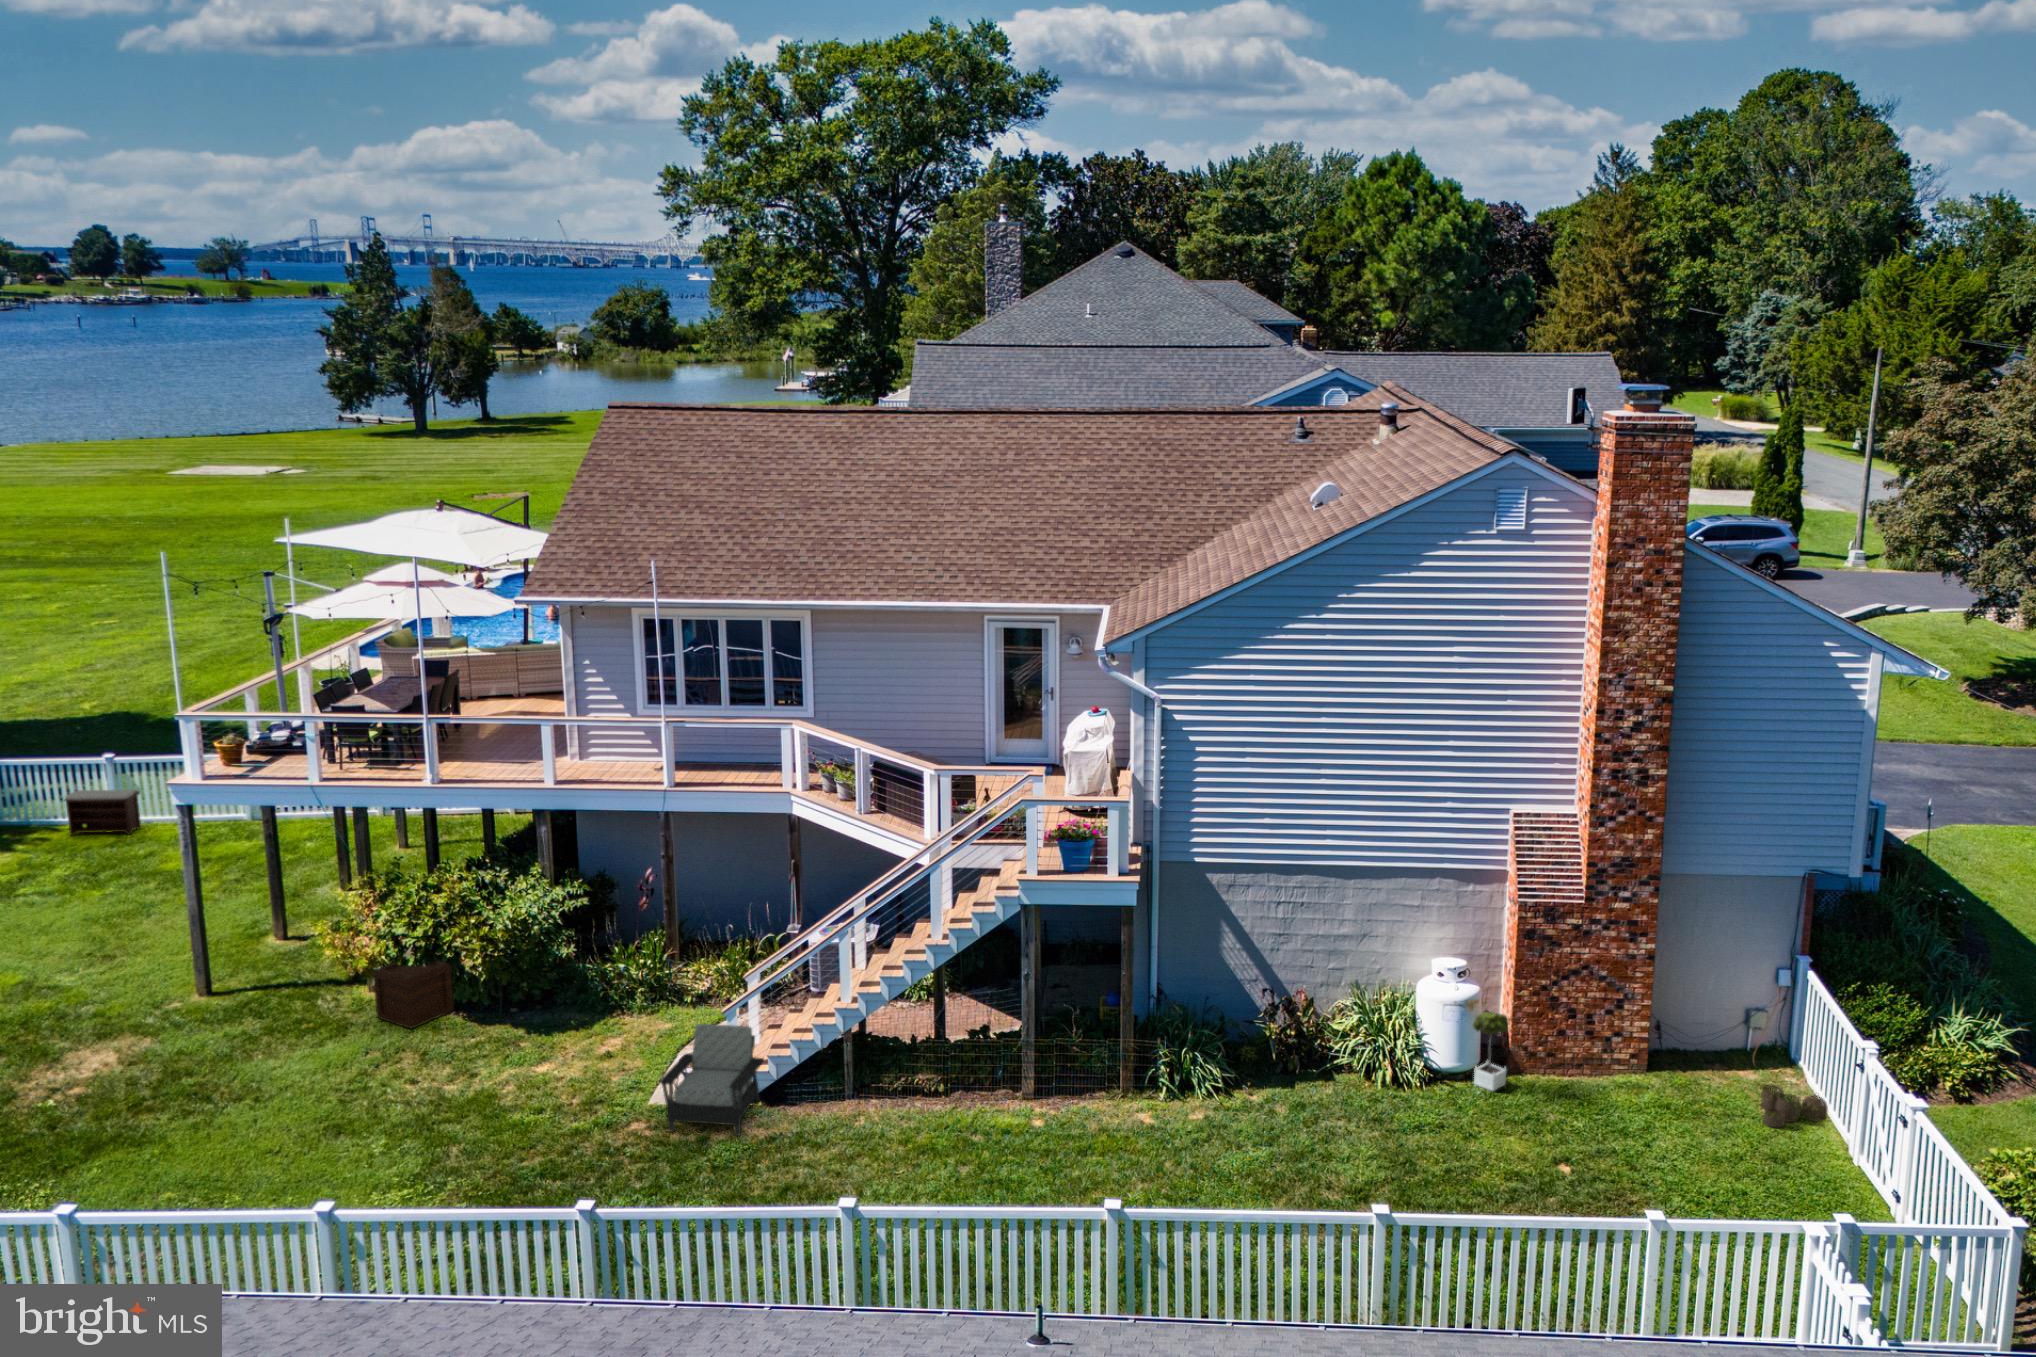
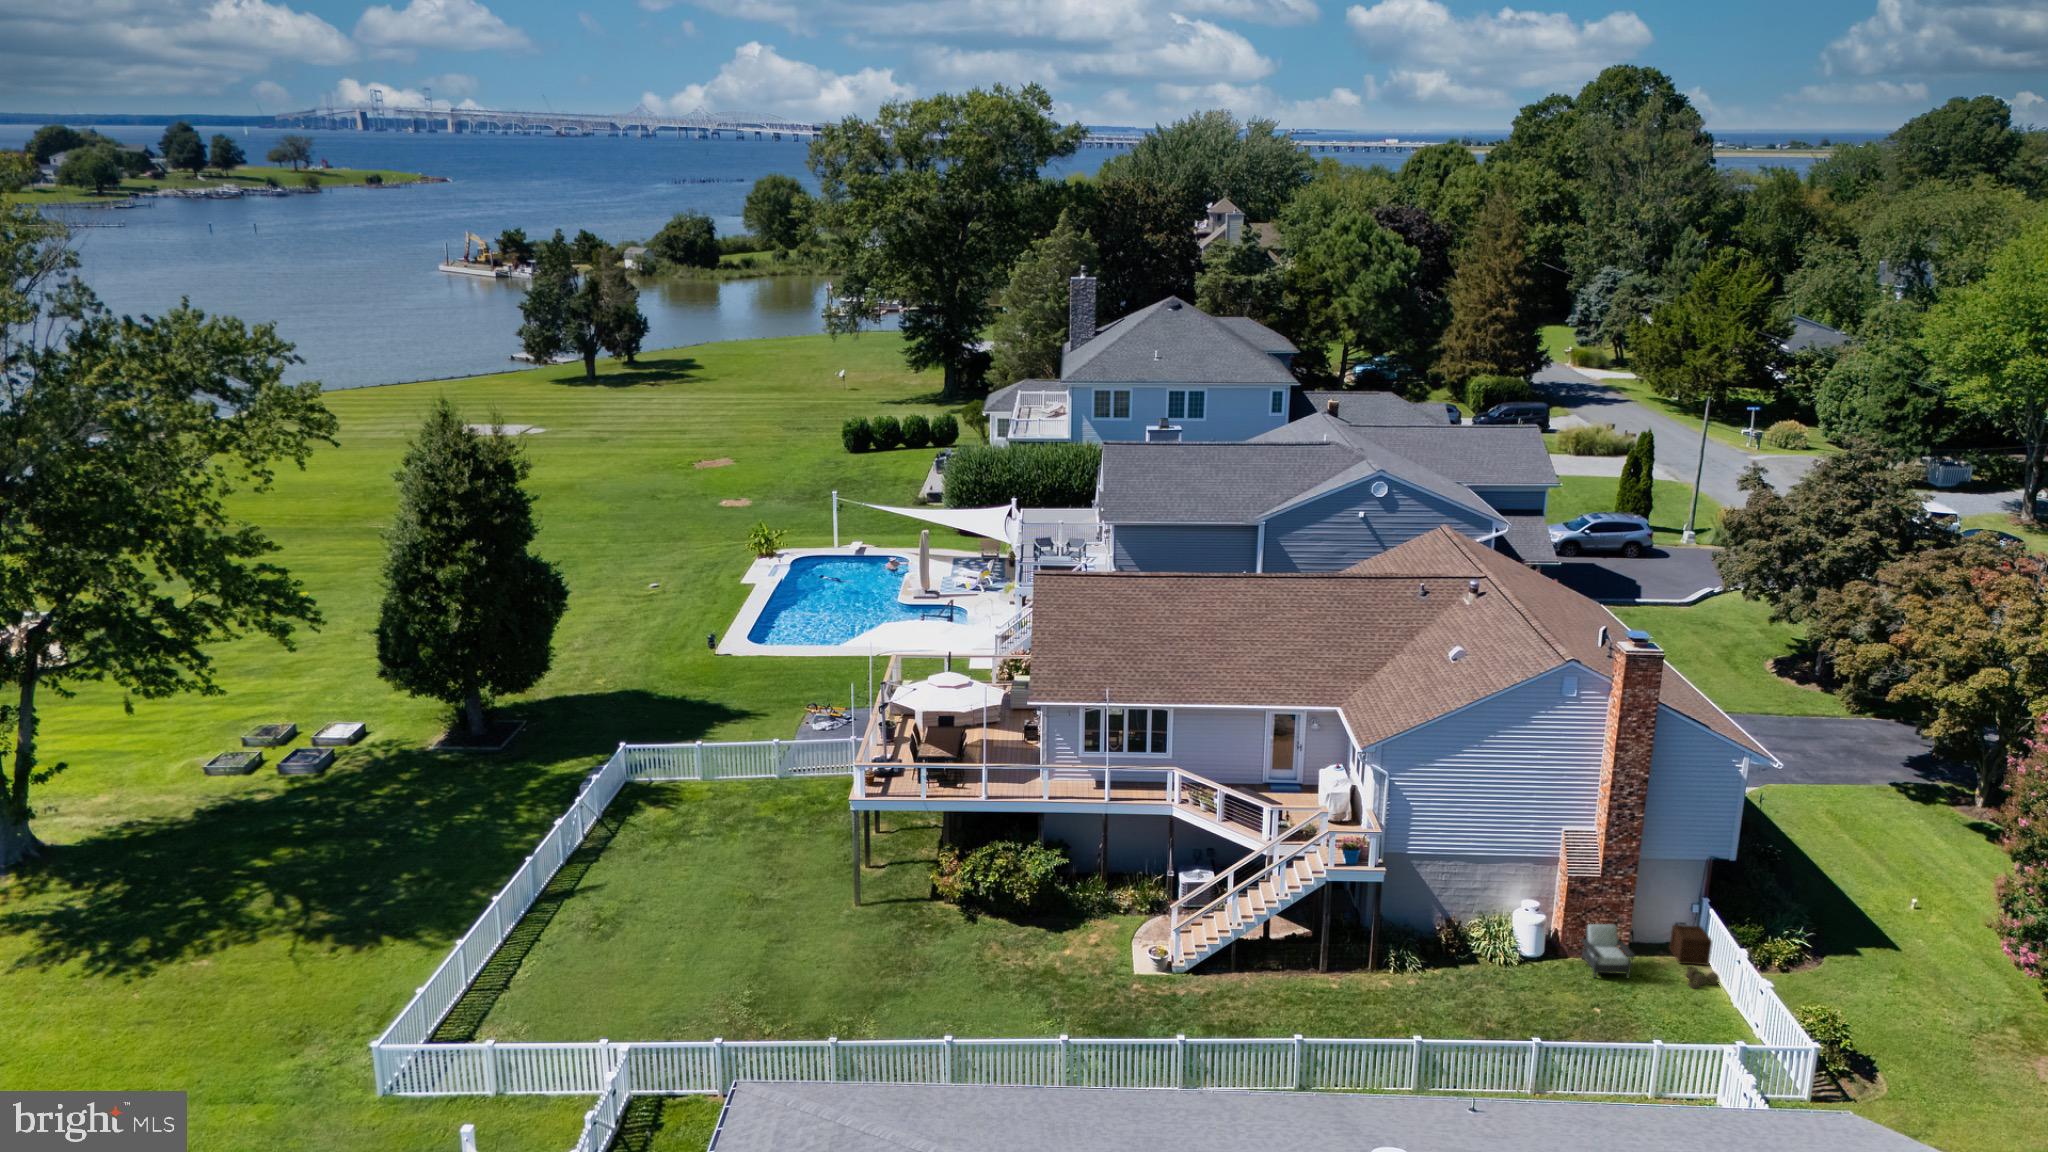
bench: present [64,789,141,836] -> none [704,773,743,800]
wooden crate: present [373,961,454,1029] -> present [1670,925,1712,965]
potted tree: present [1473,1012,1509,1091] -> none [1544,930,1564,969]
armchair: present [660,1024,764,1136] -> present [1581,924,1635,978]

